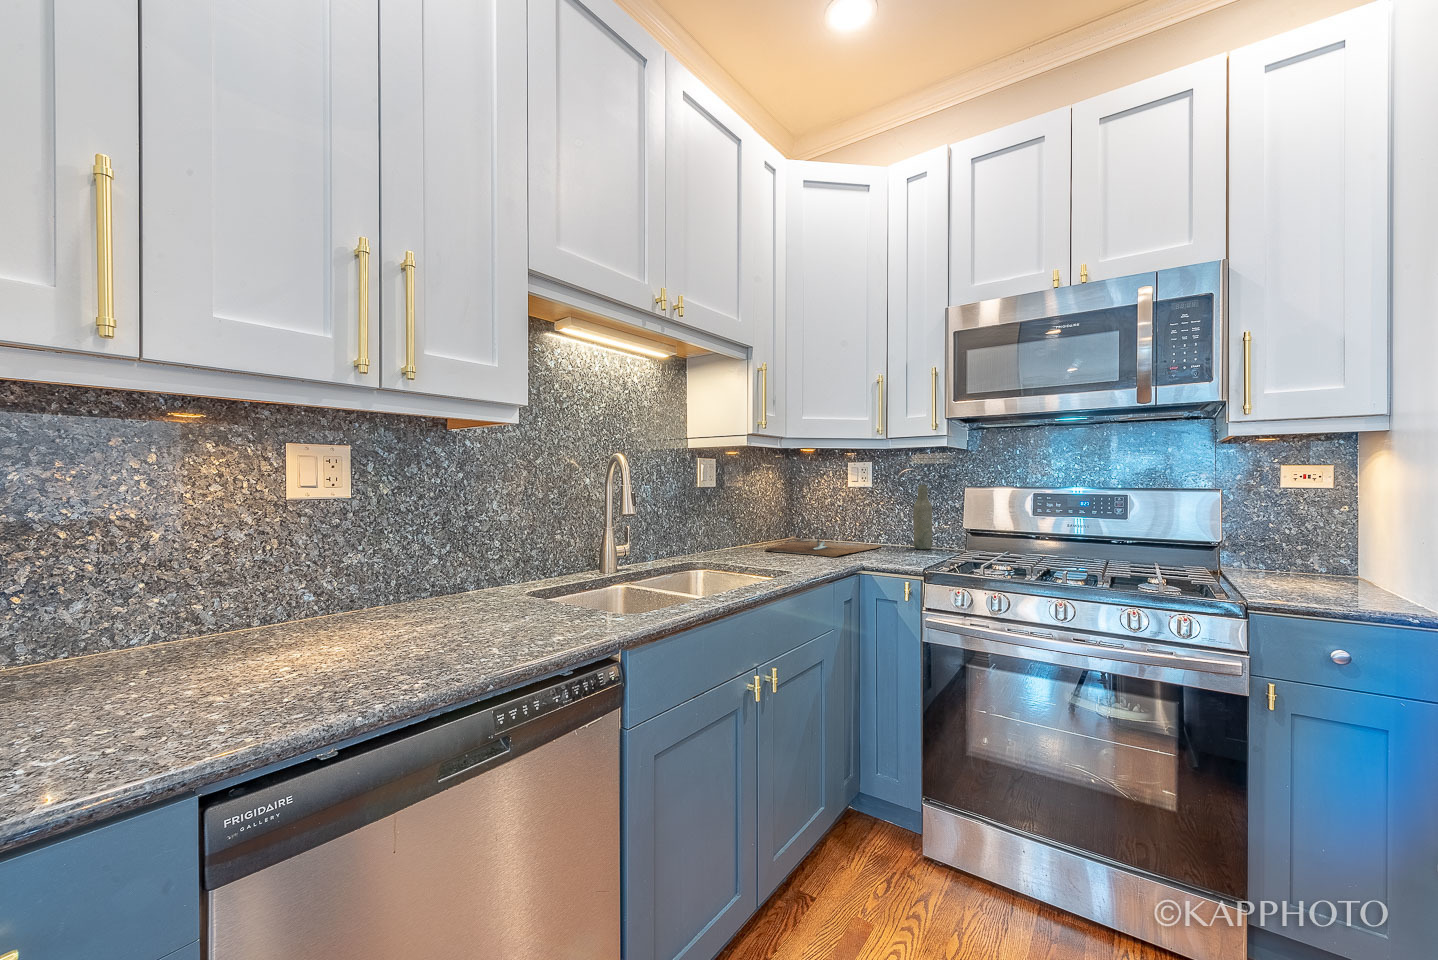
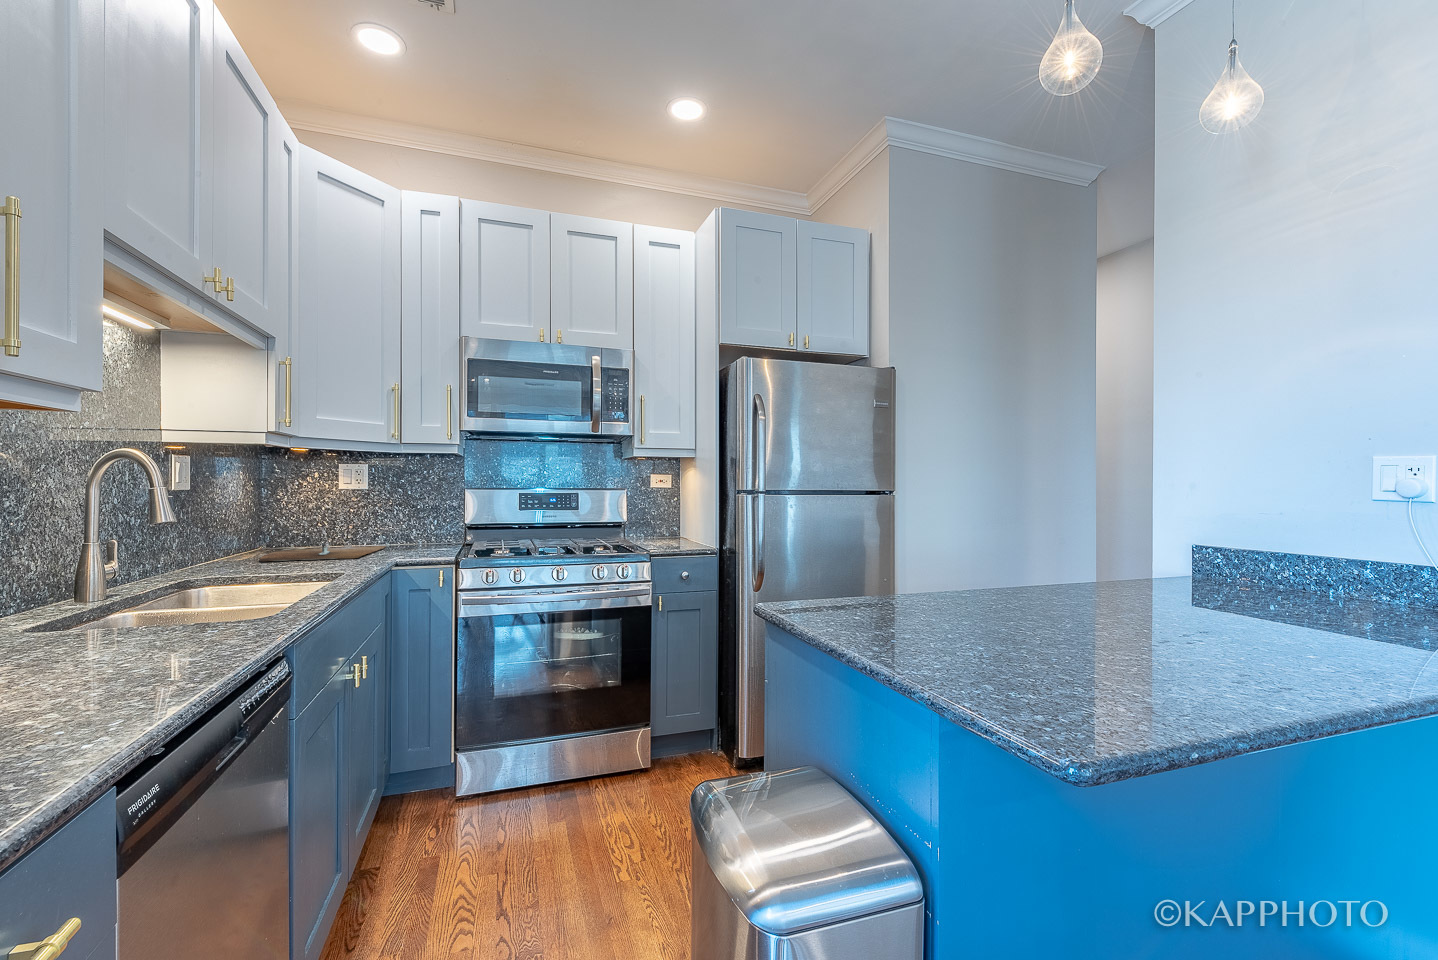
bottle: present [913,485,932,549] -> none [418,487,435,546]

